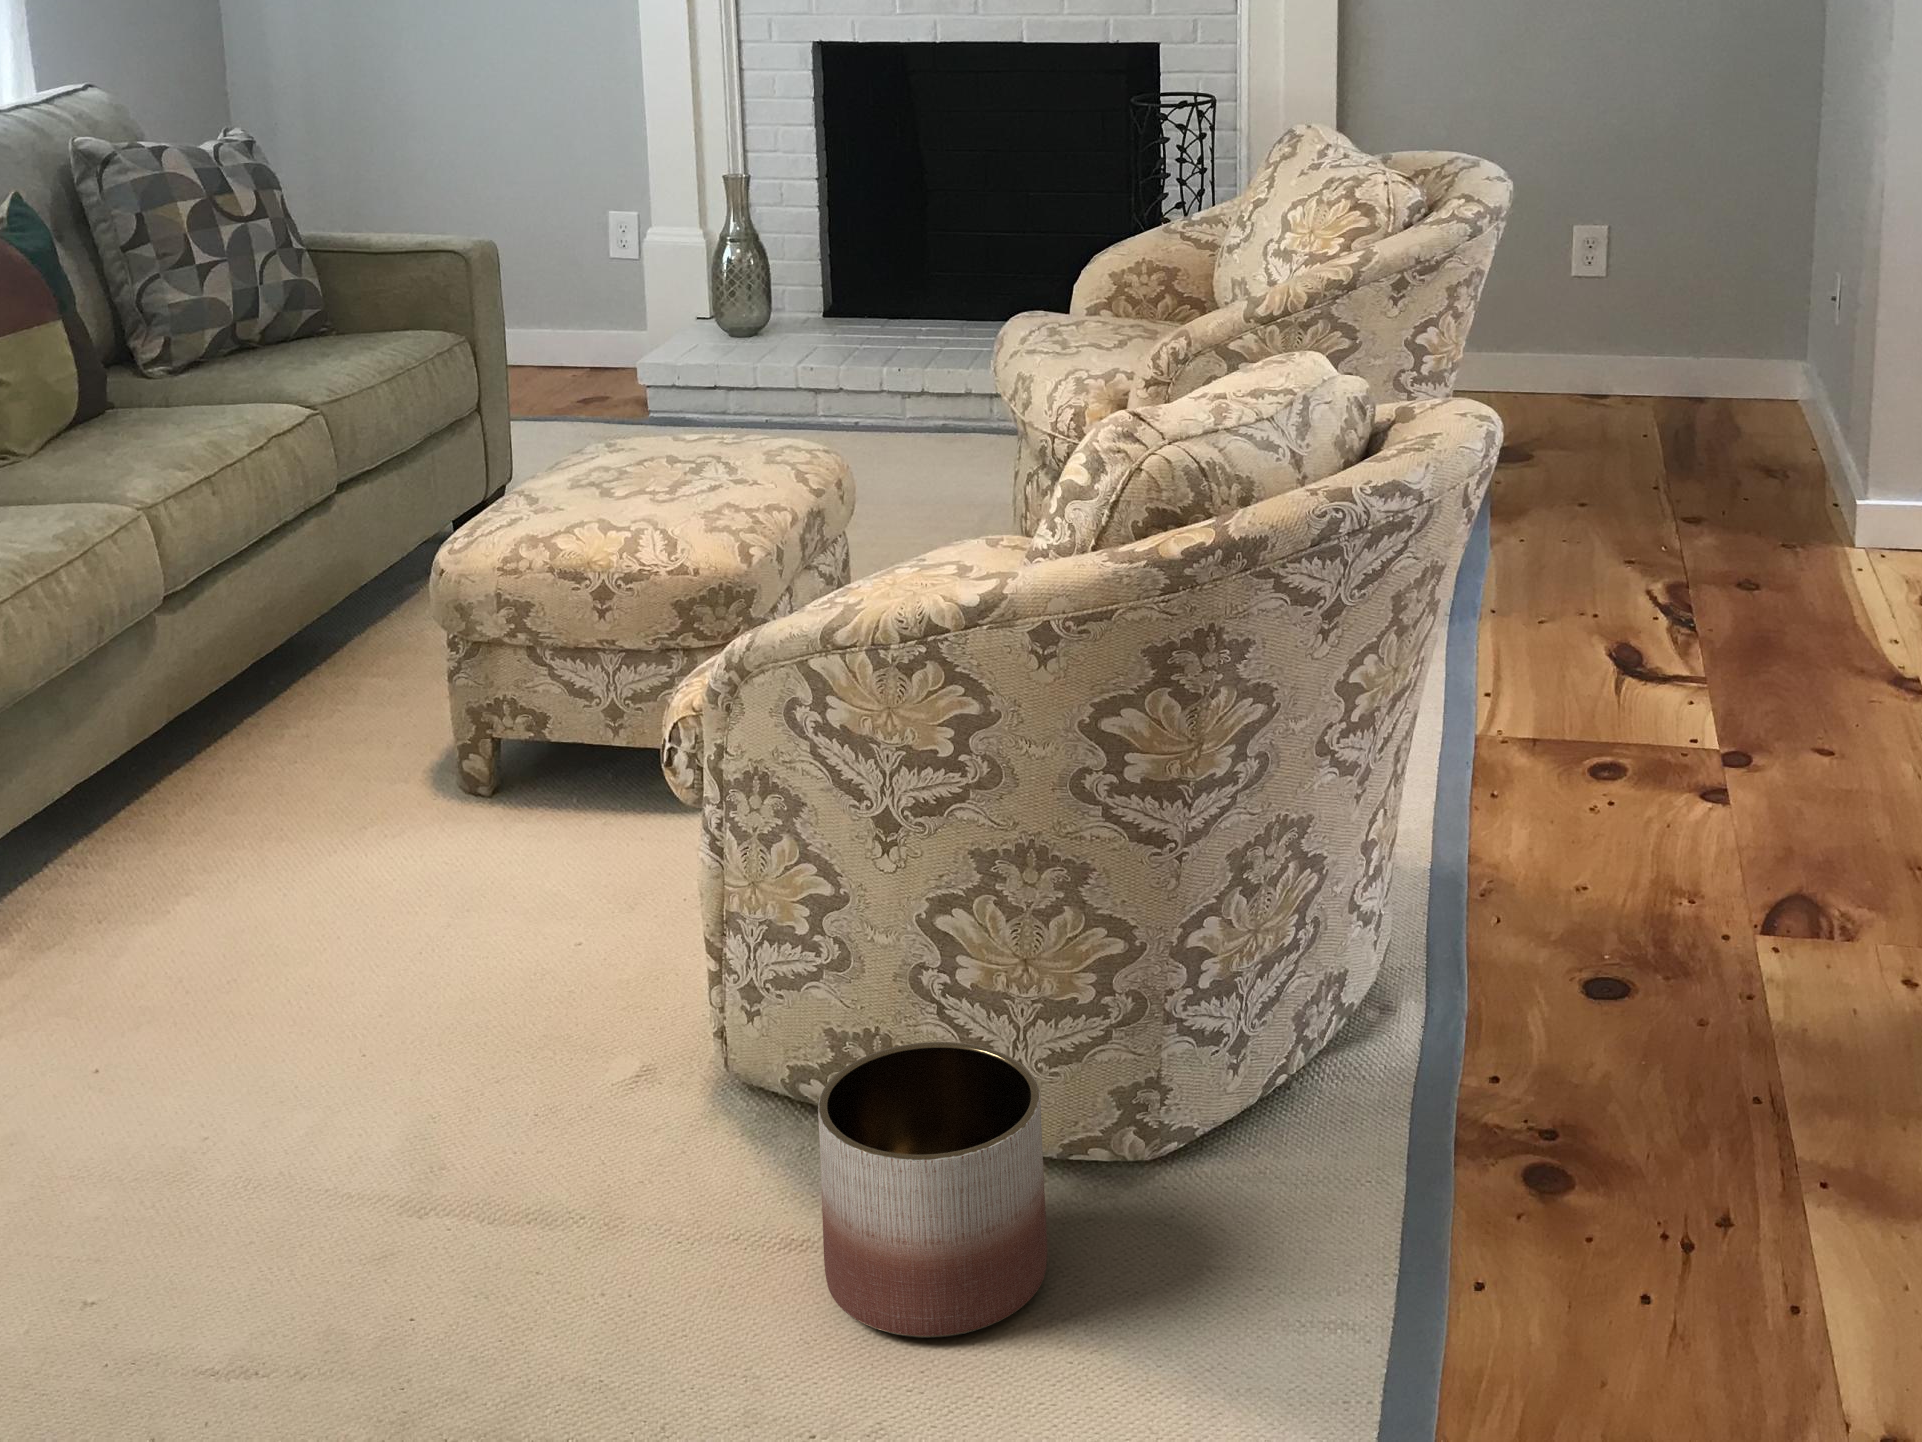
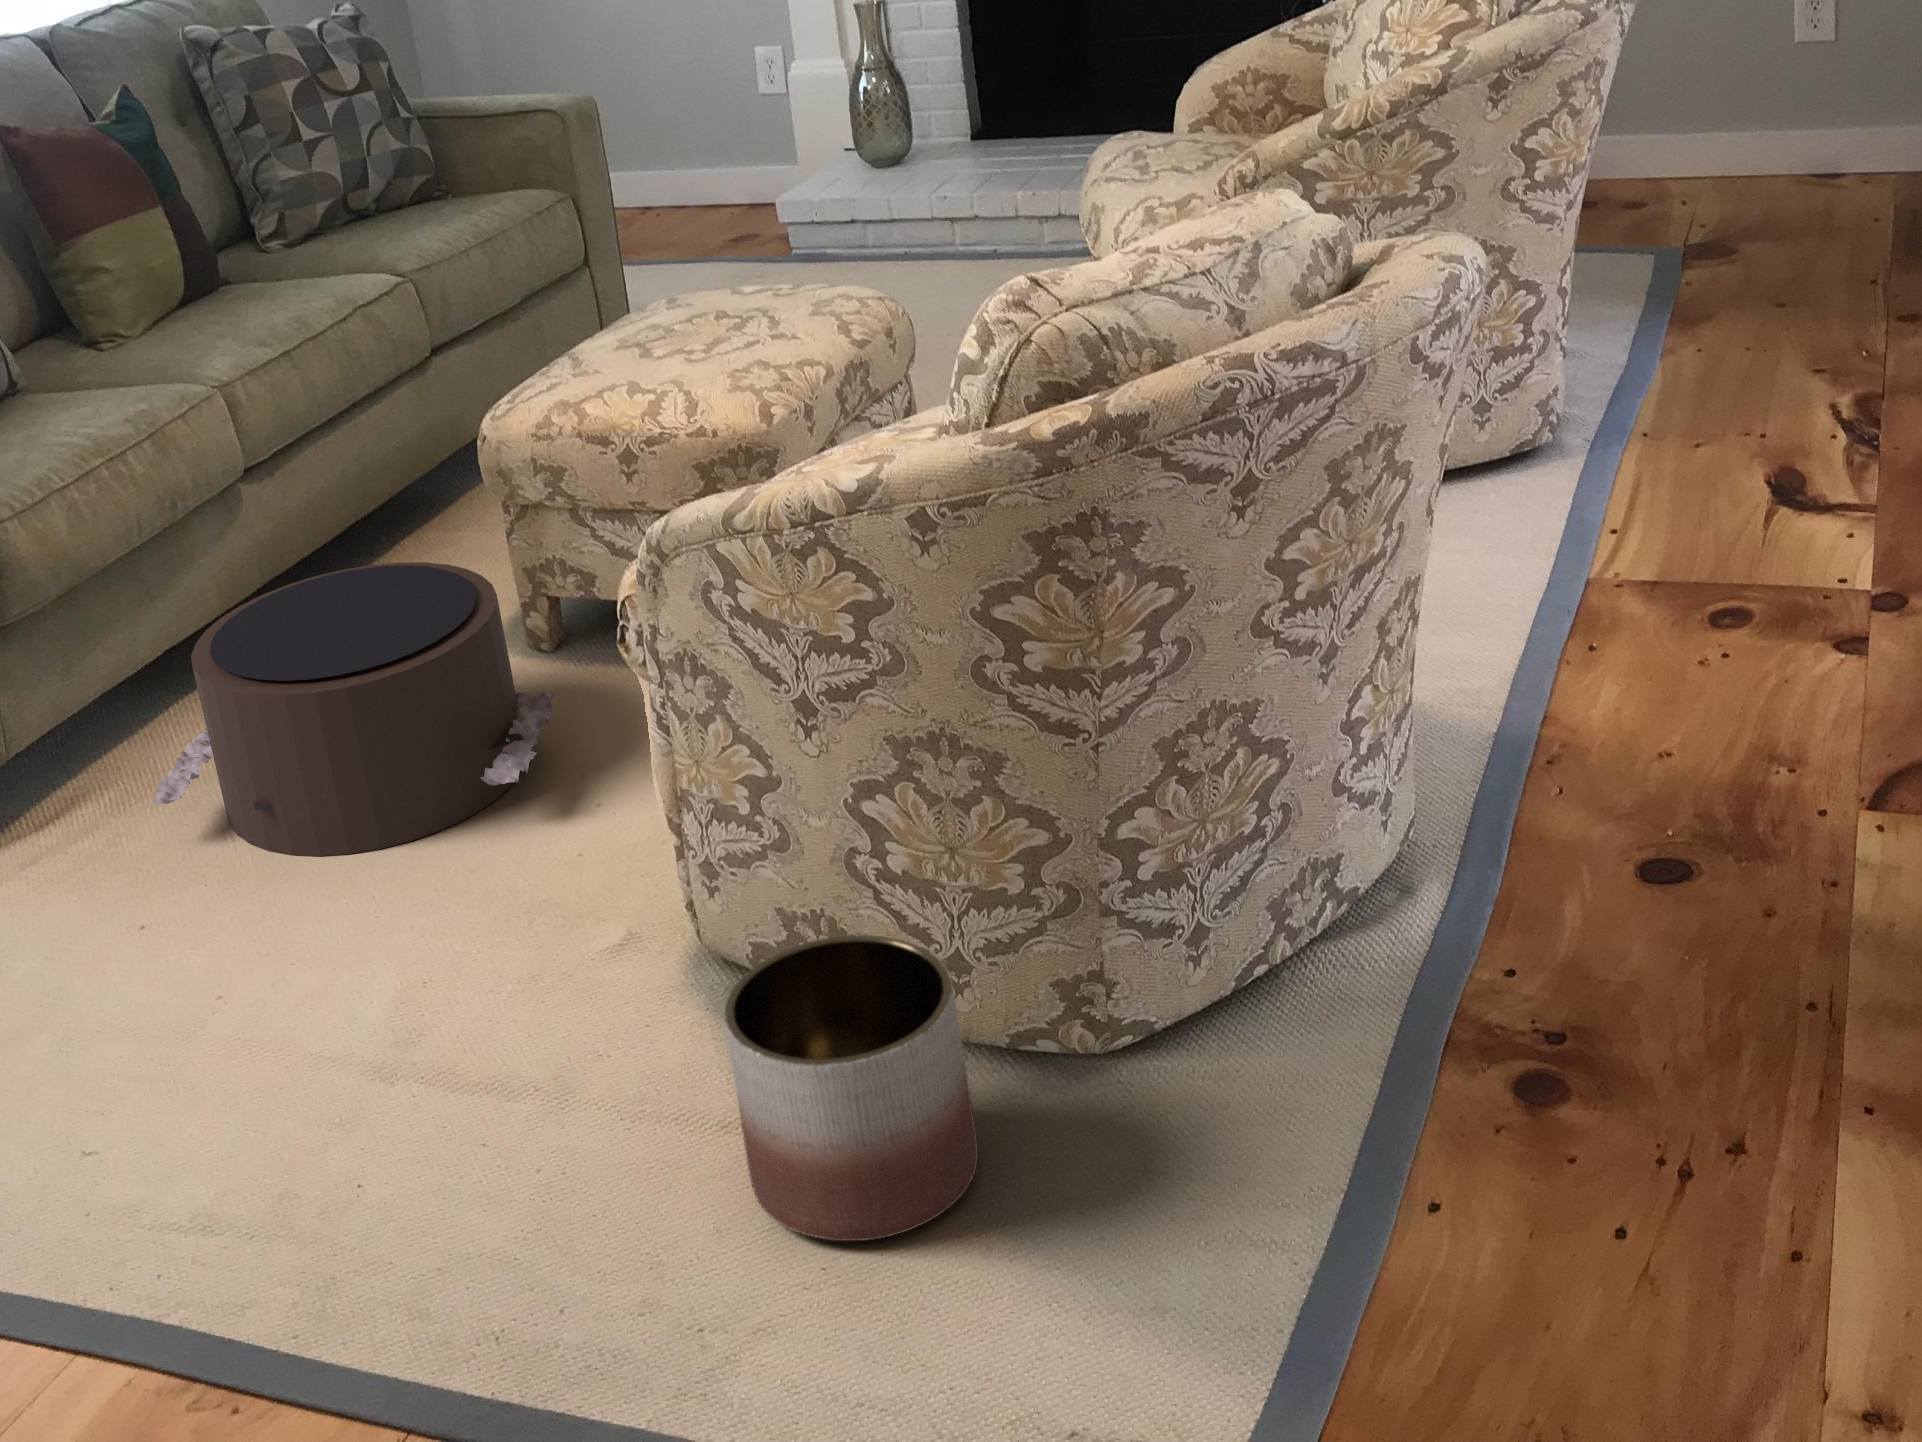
pouf: none [91,697,518,996] -> present [152,562,555,856]

